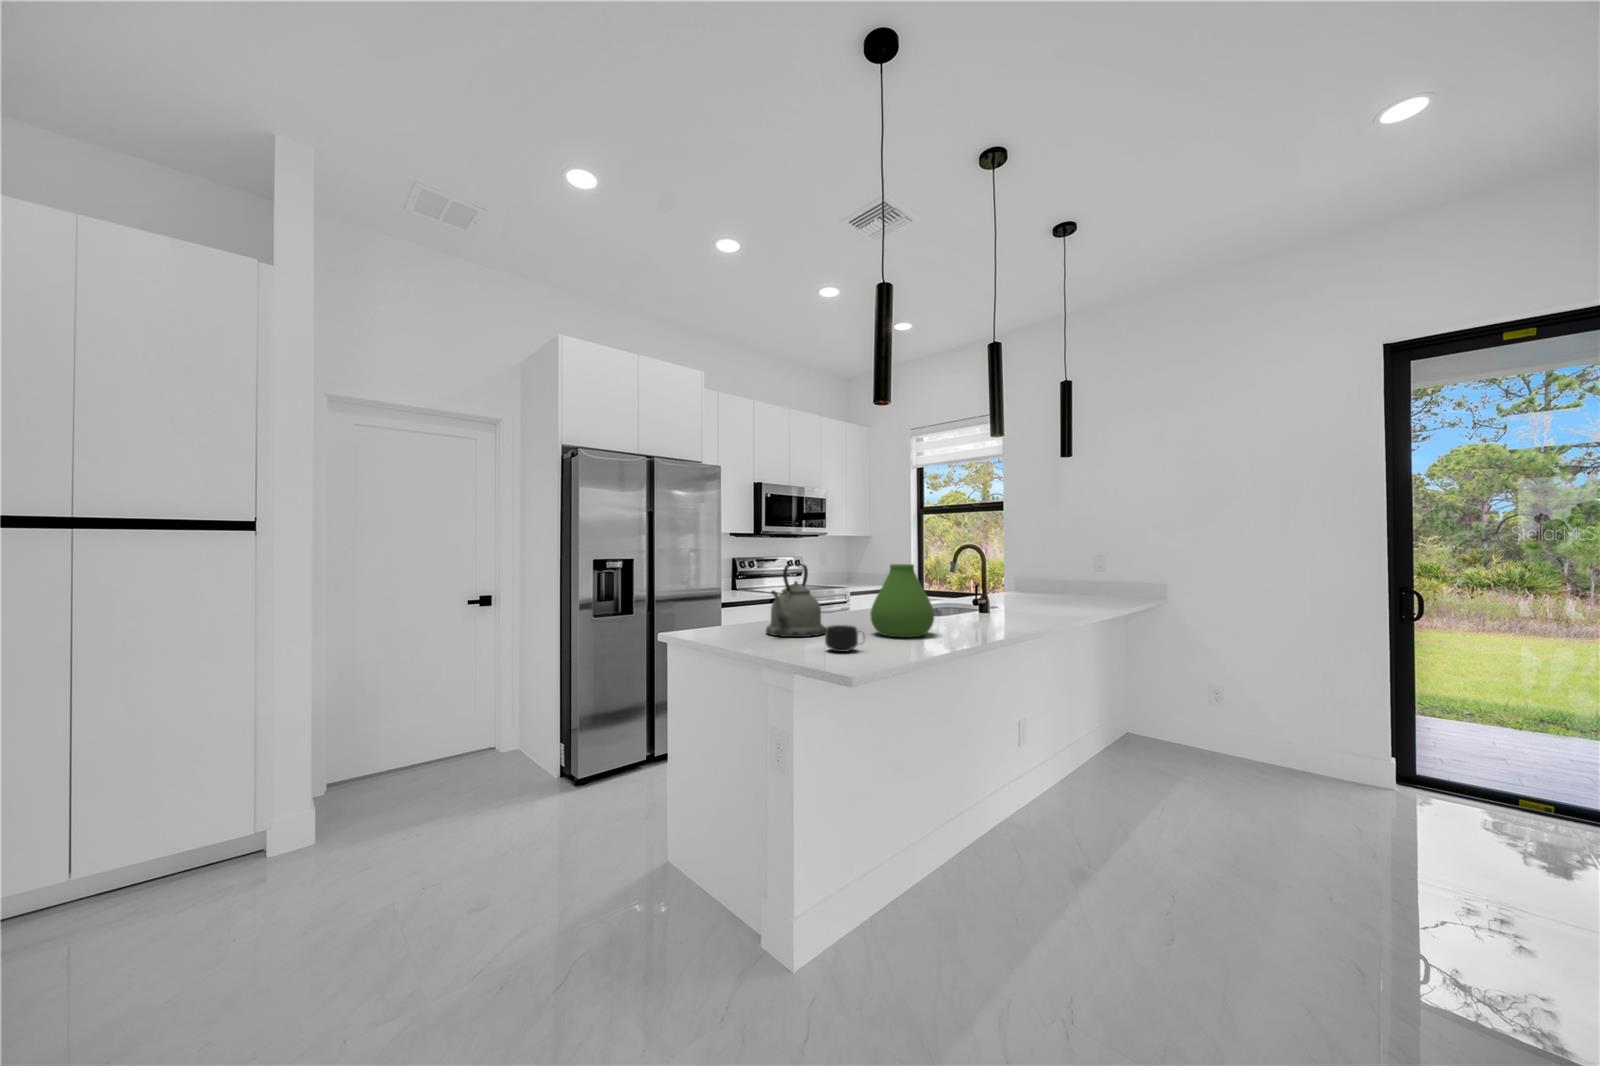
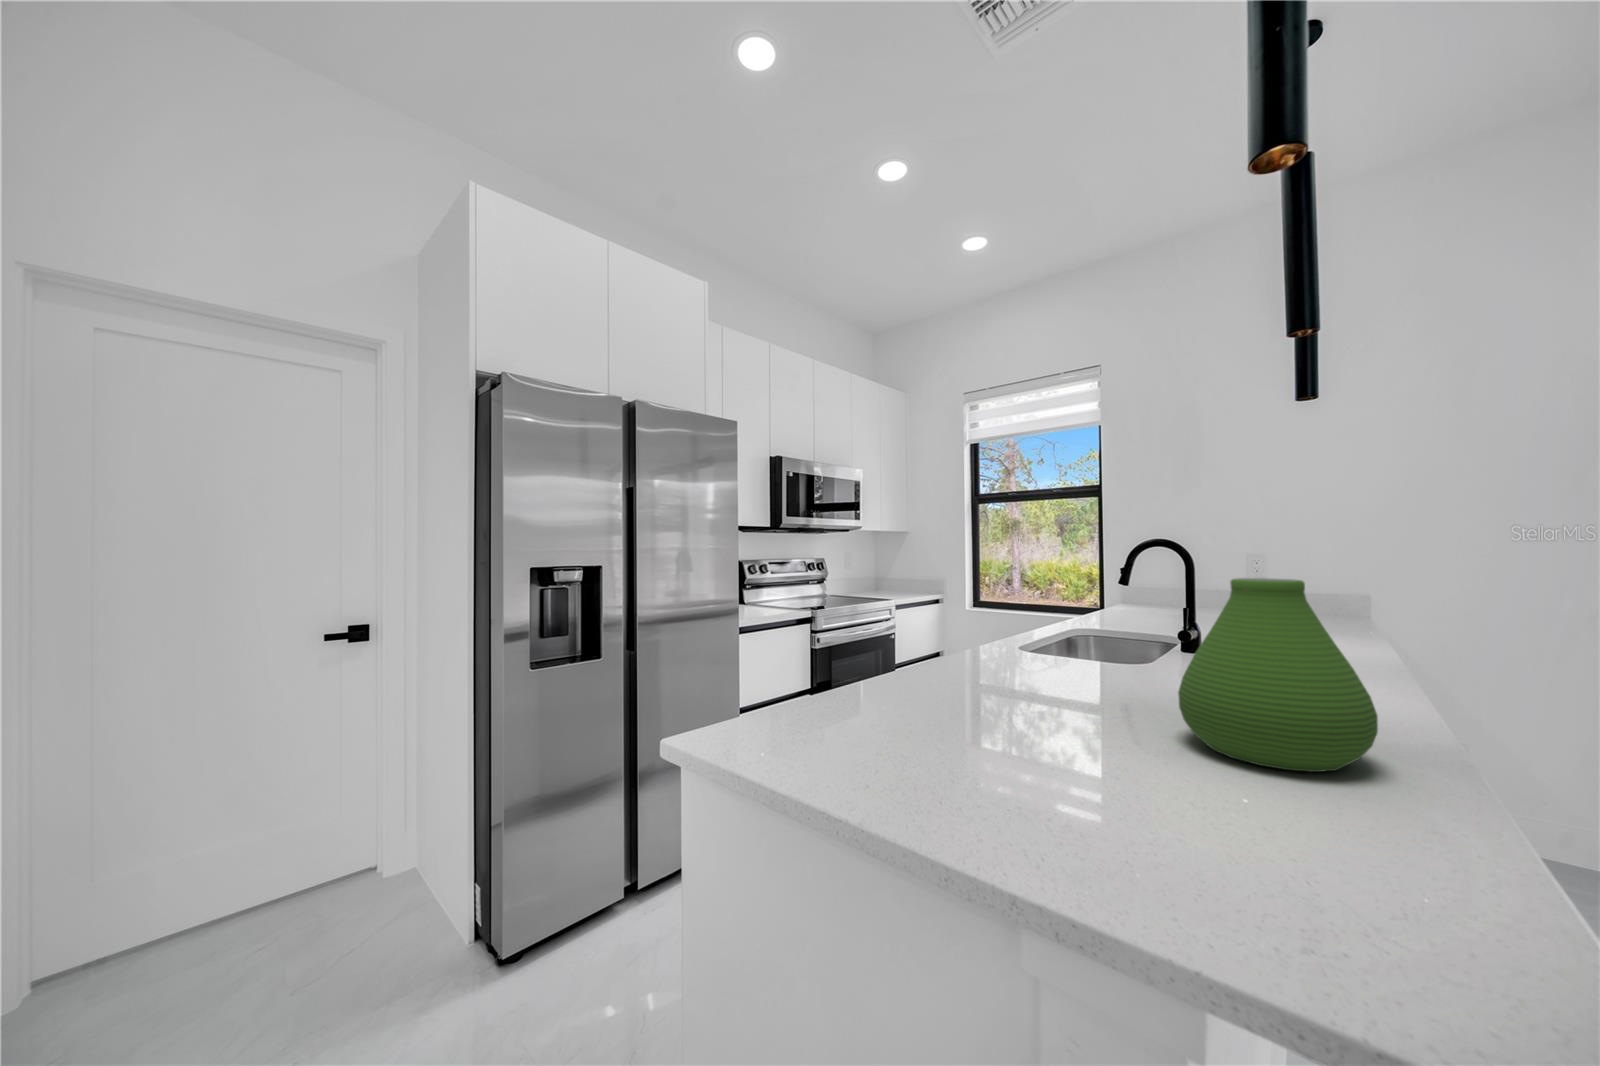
kettle: present [766,564,826,637] -> none [927,580,1083,775]
mug: present [825,625,863,652] -> none [1251,788,1410,906]

